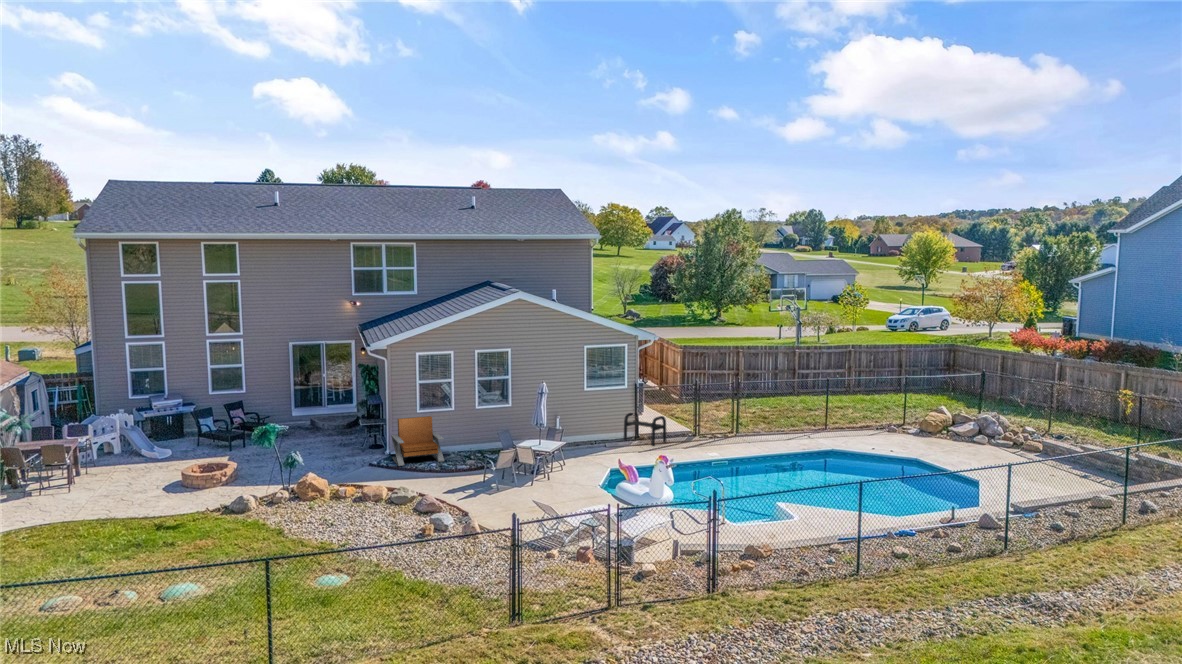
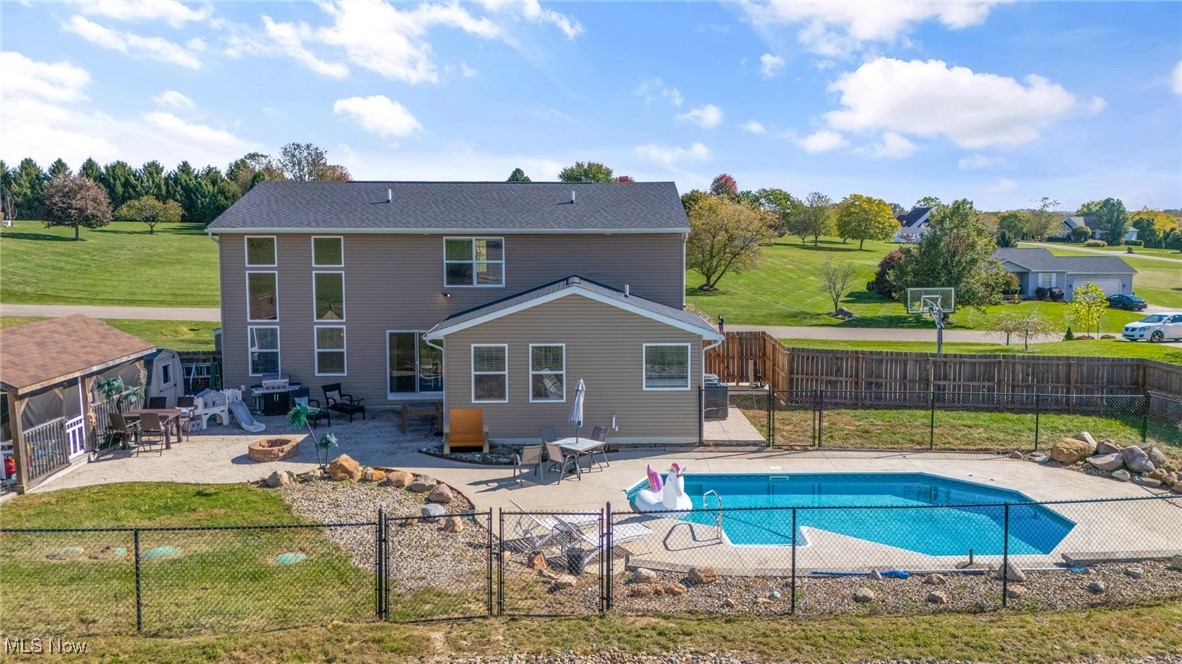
bench: present [624,413,666,445] -> present [401,402,441,433]

